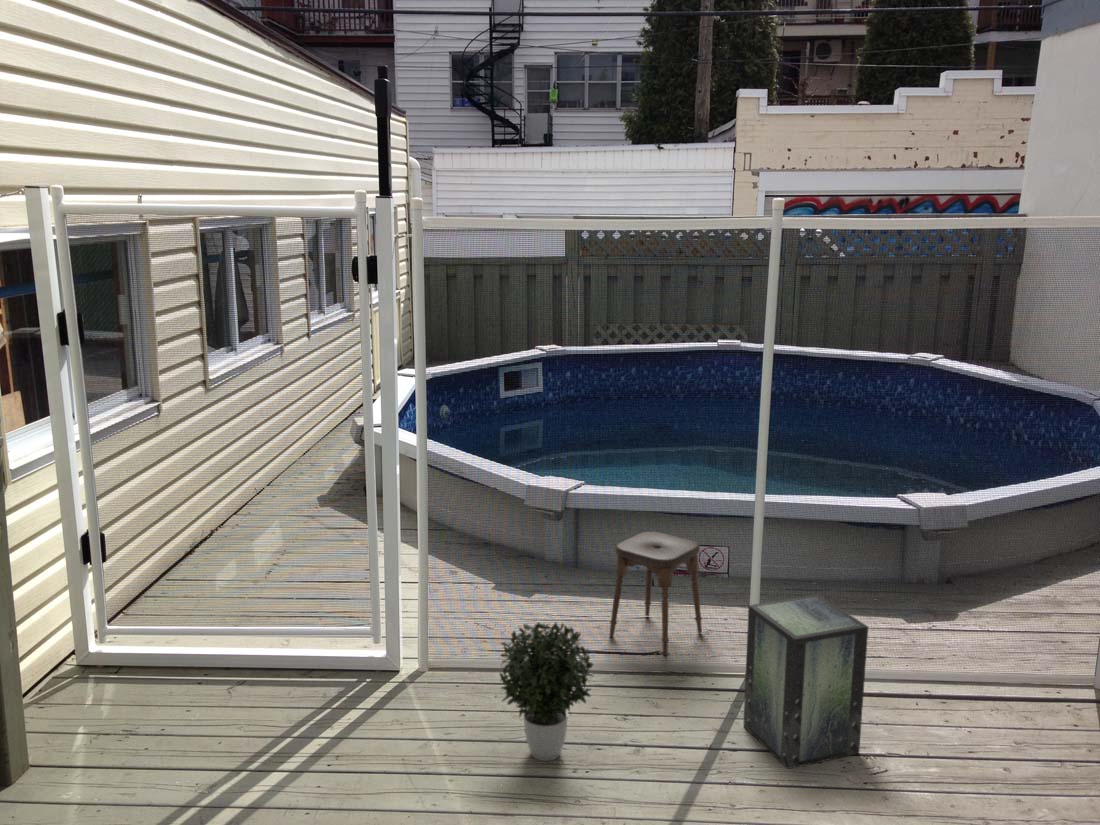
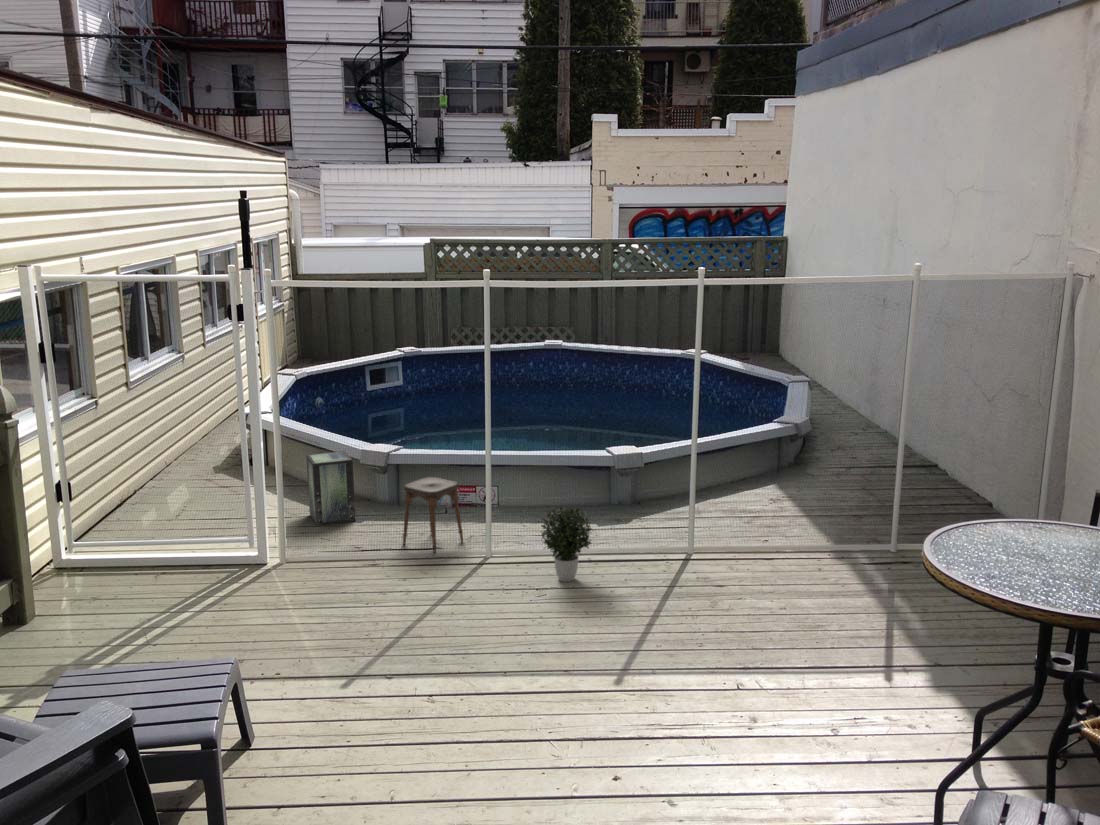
storage box: present [744,595,868,769] -> present [306,451,356,526]
potted plant: present [500,623,593,761] -> present [541,507,591,582]

